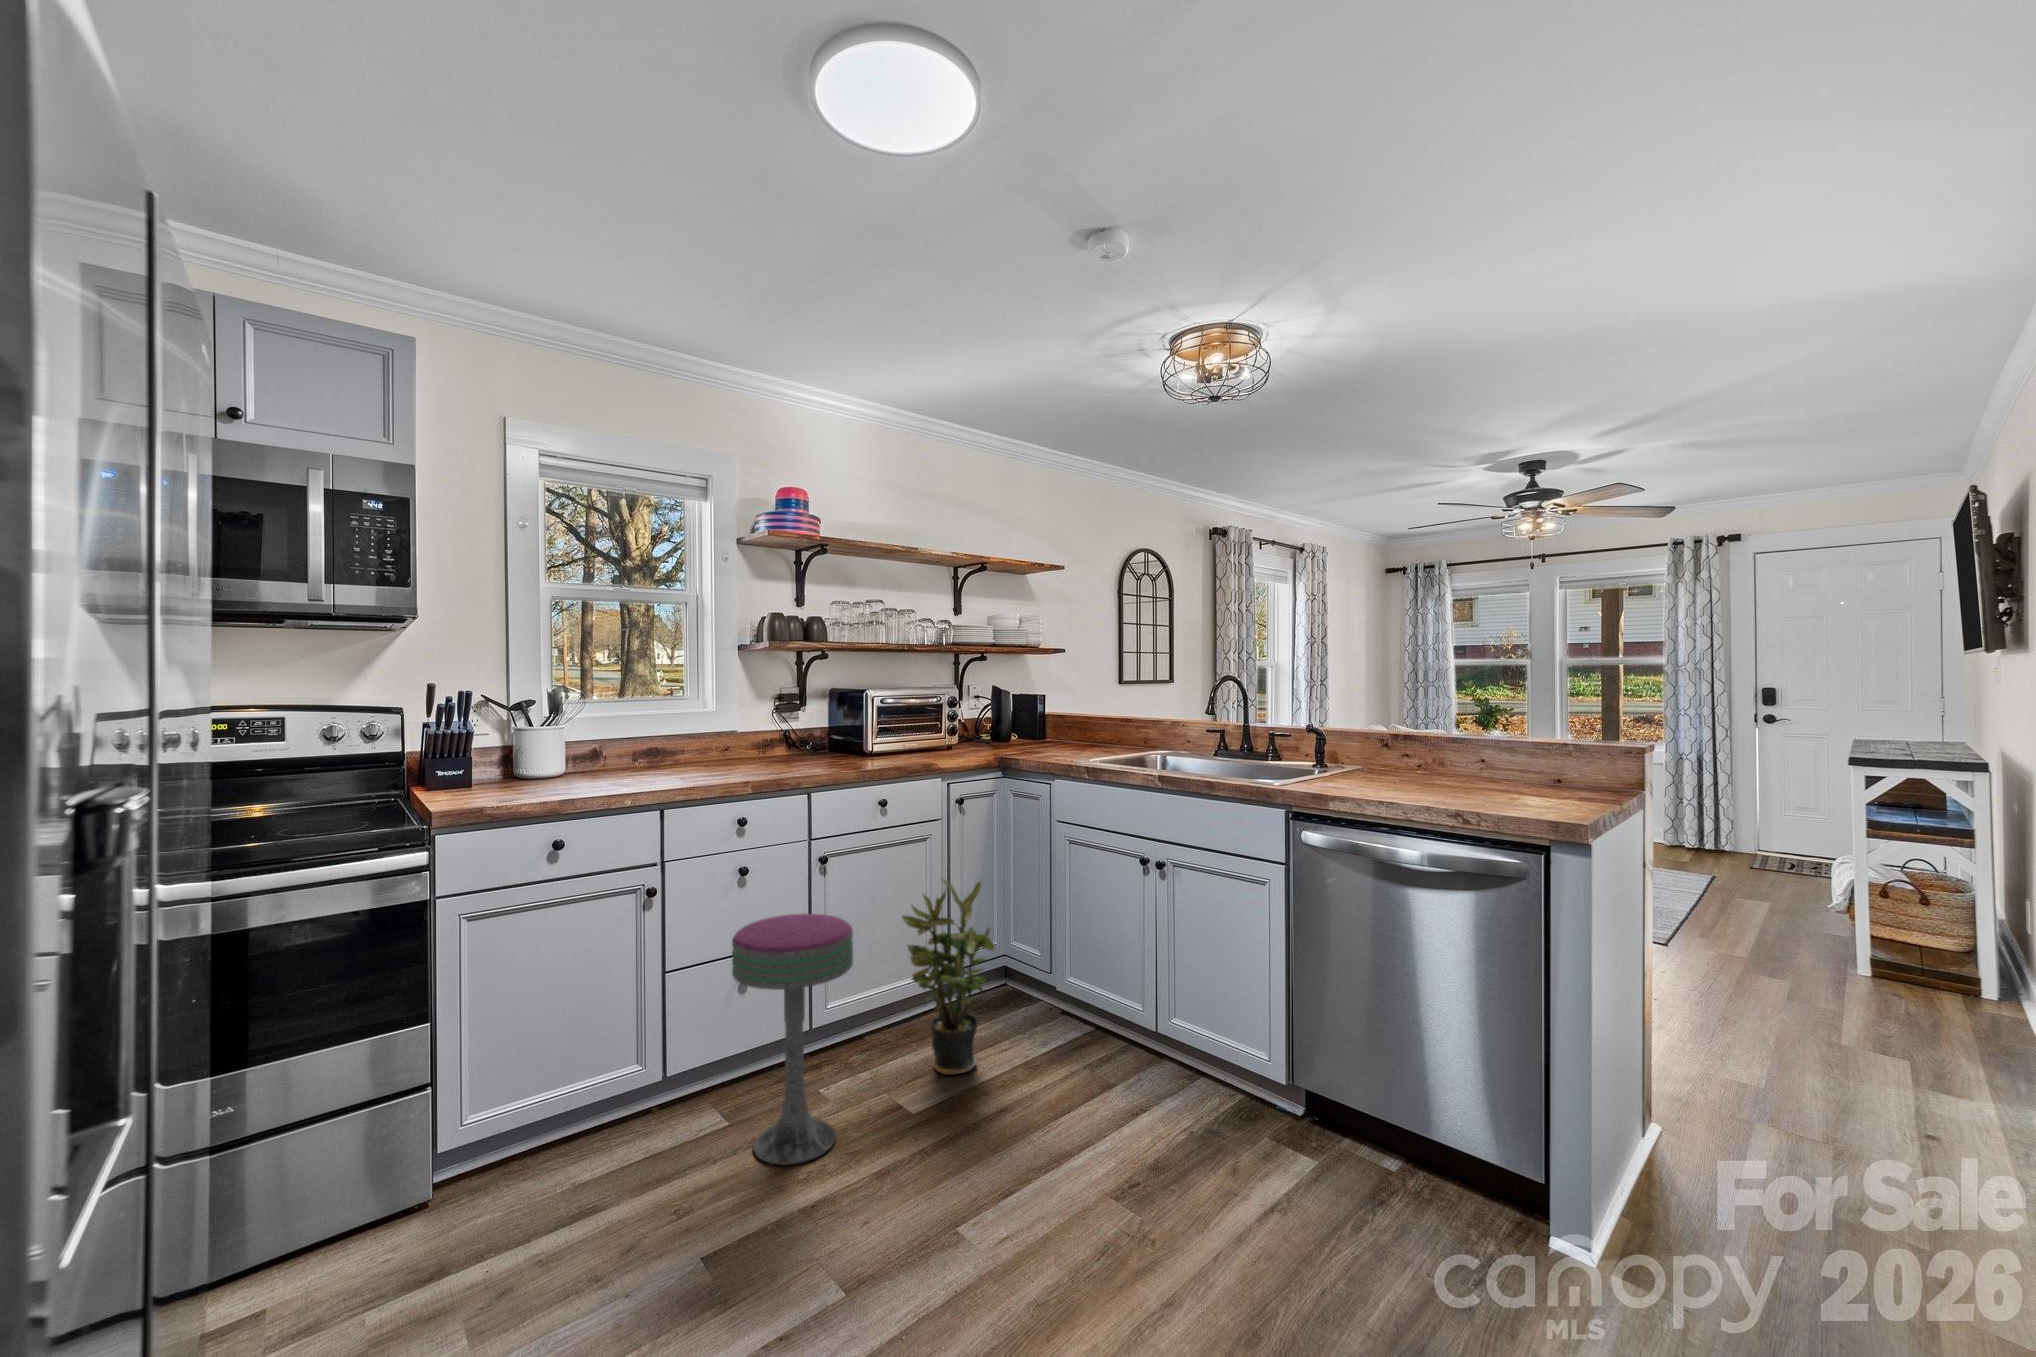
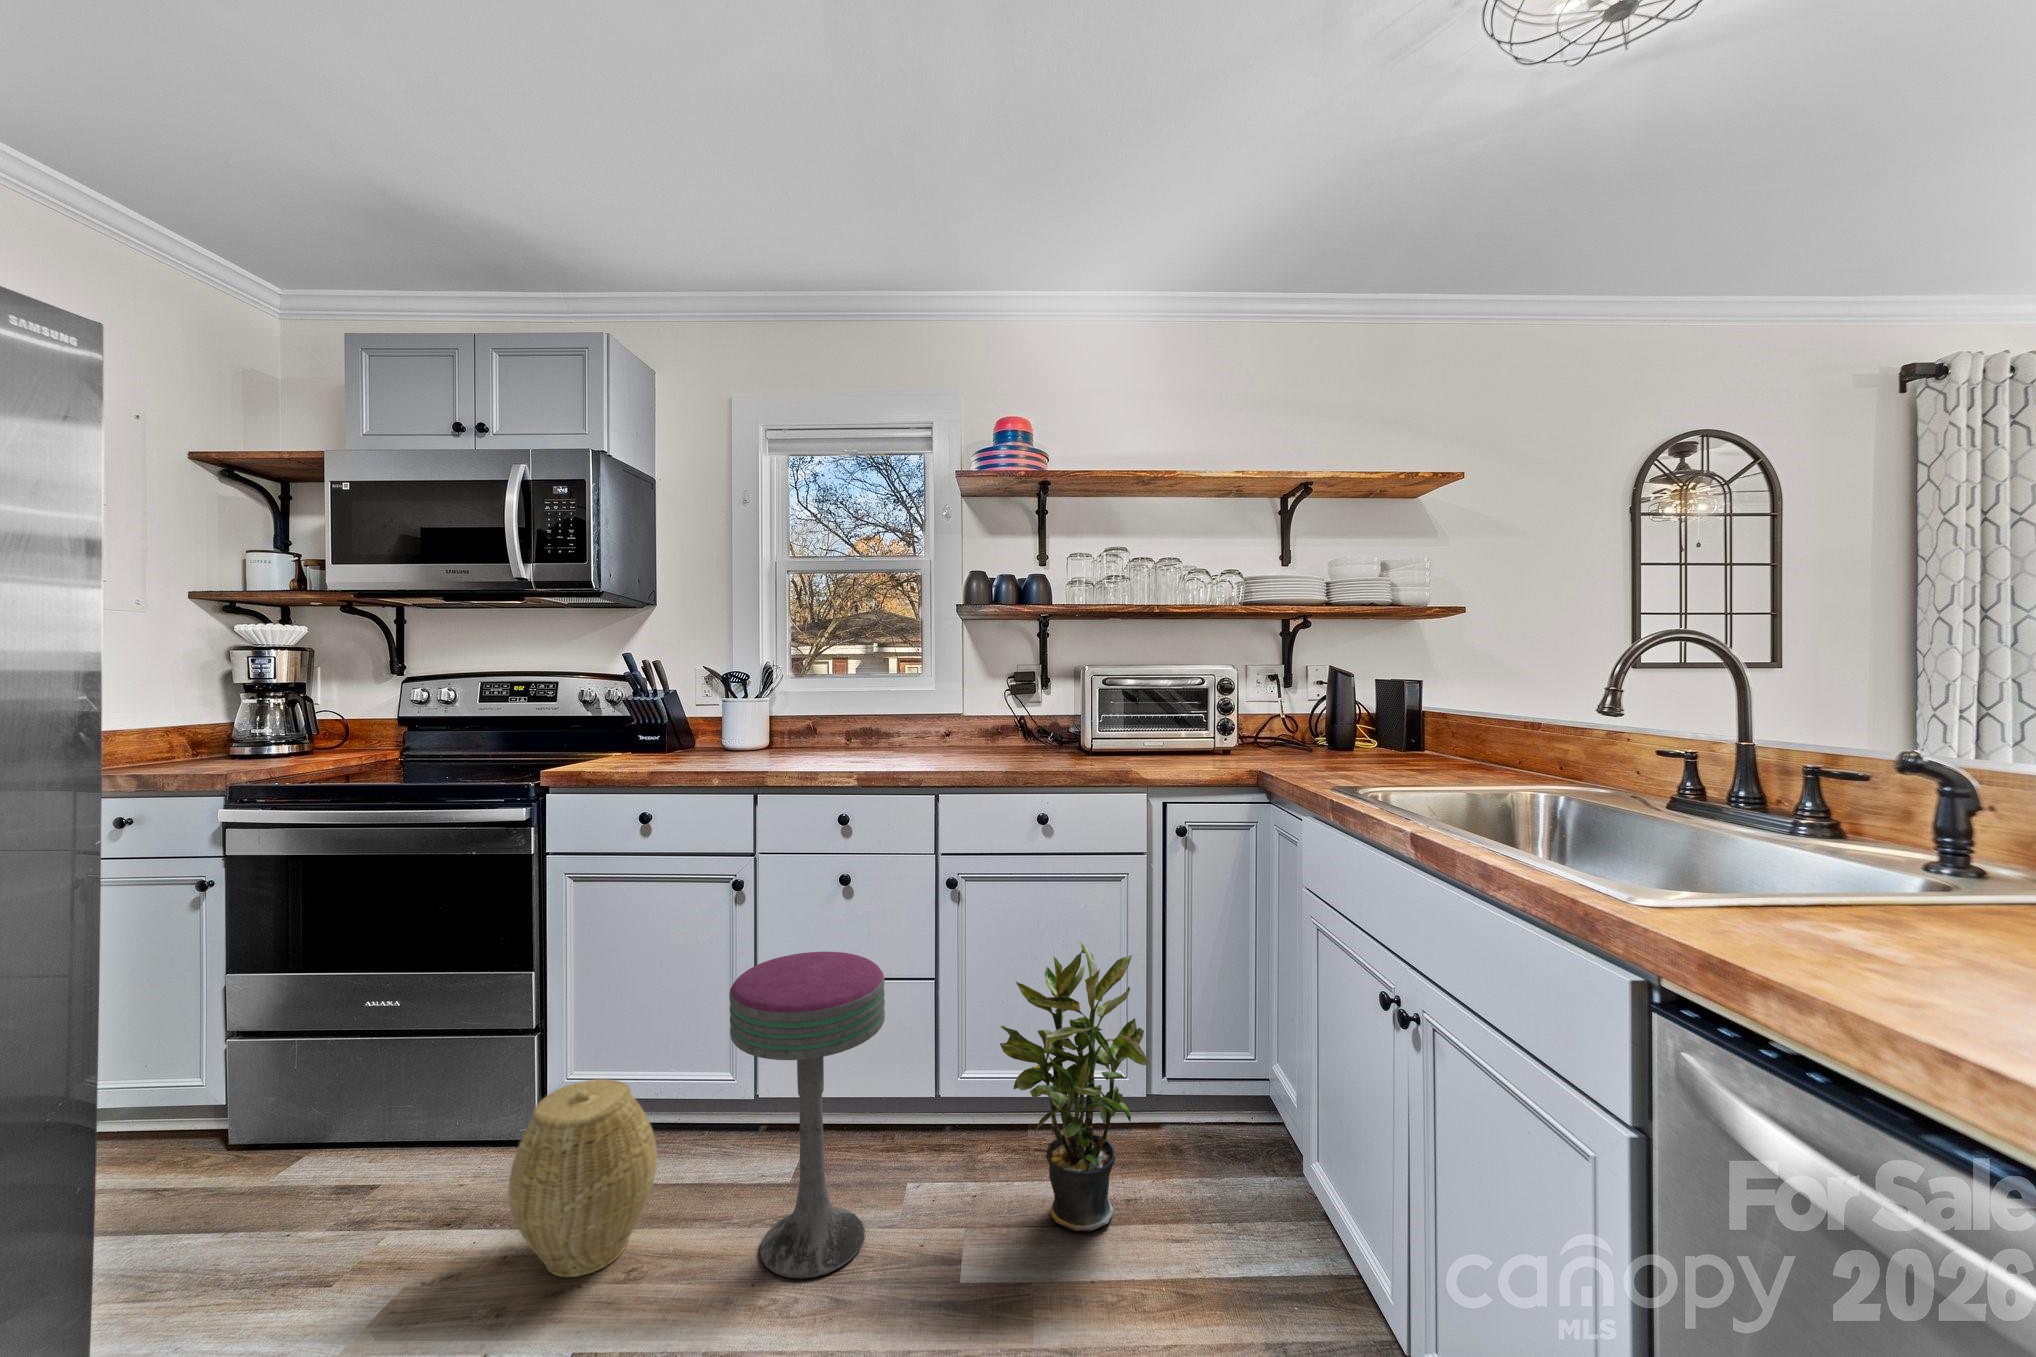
woven basket: none [538,1062,671,1240] -> present [509,1079,657,1277]

